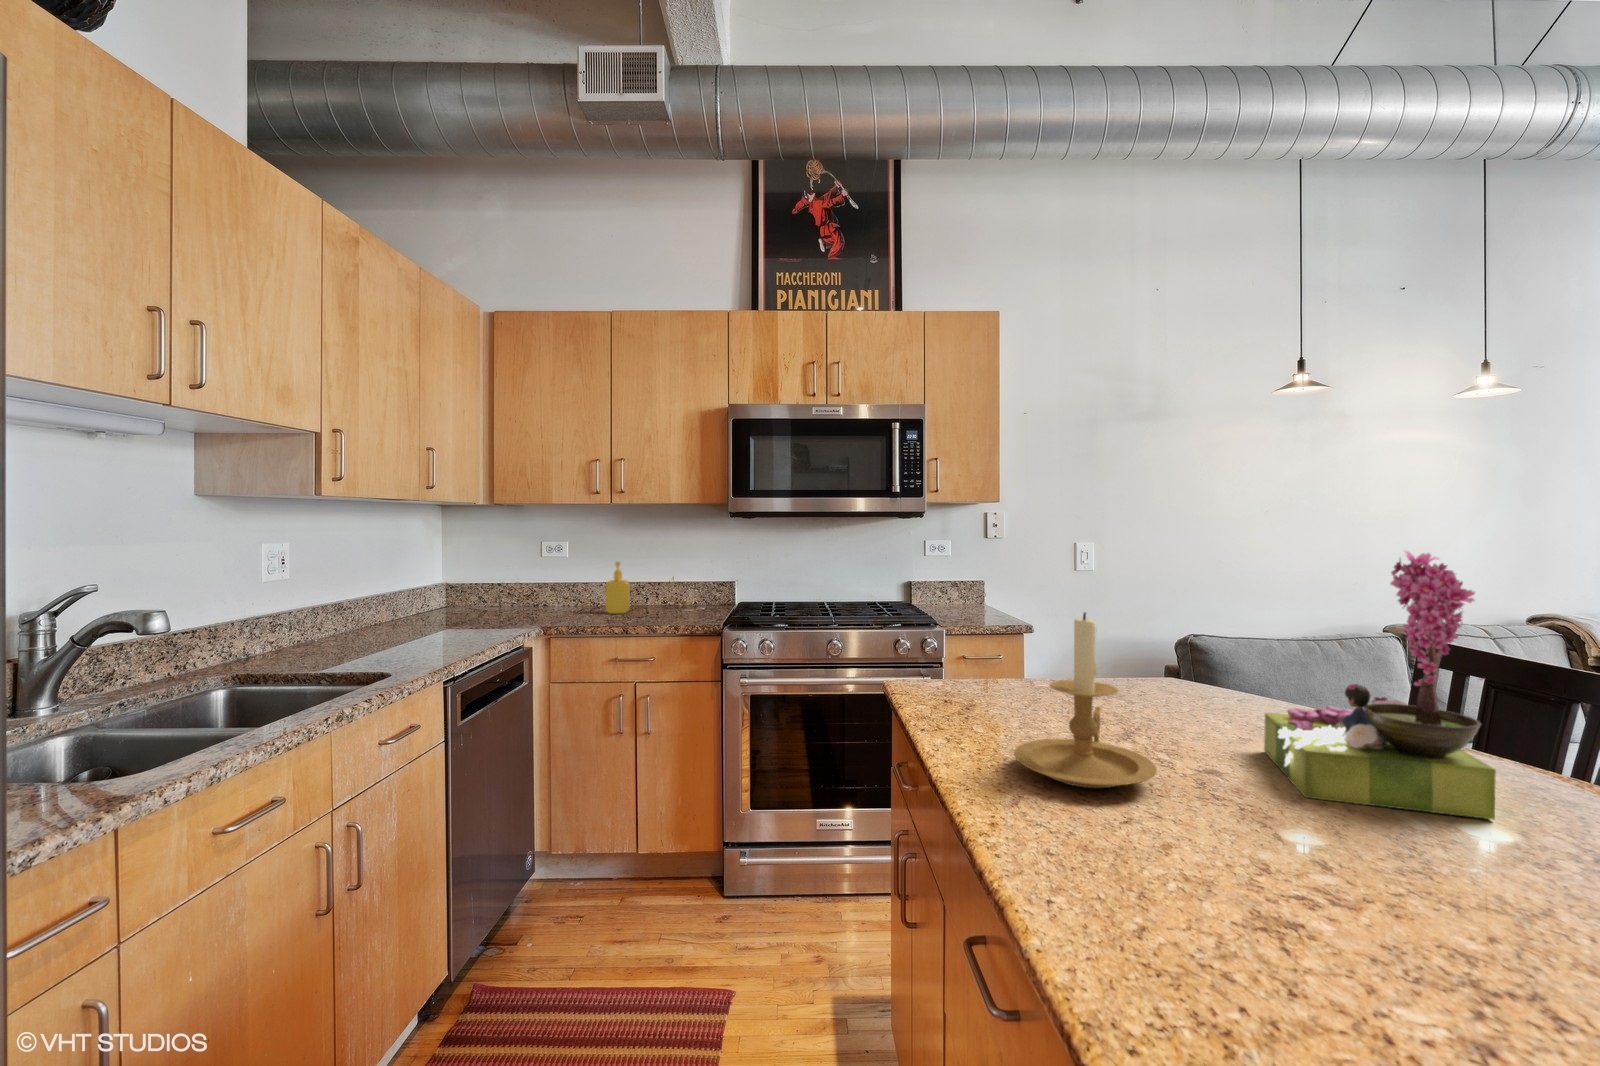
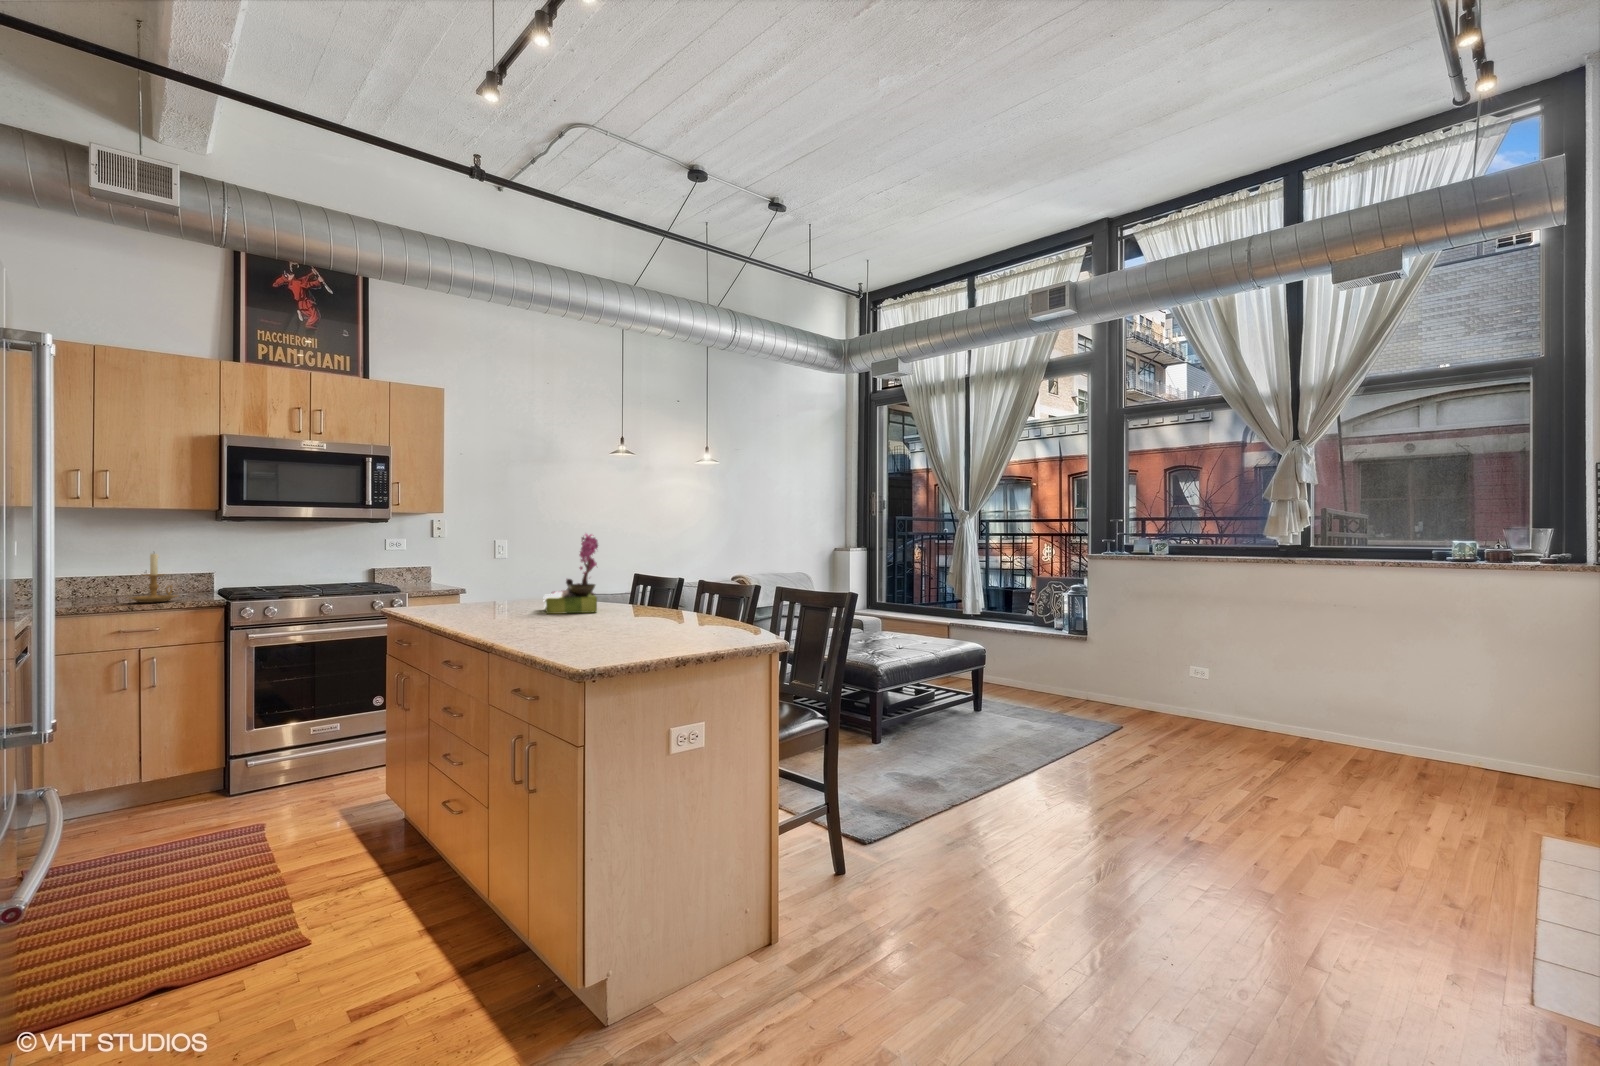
soap dispenser: present [606,562,630,614] -> none [83,558,109,603]
candle holder: present [1014,613,1157,788] -> present [129,553,177,603]

